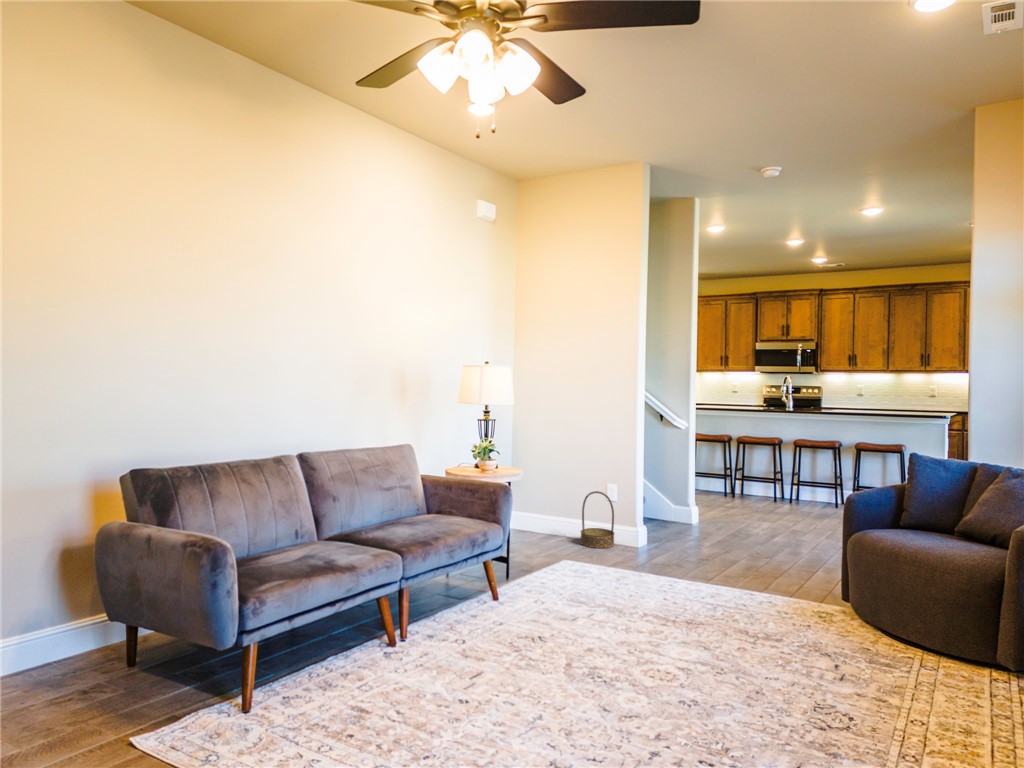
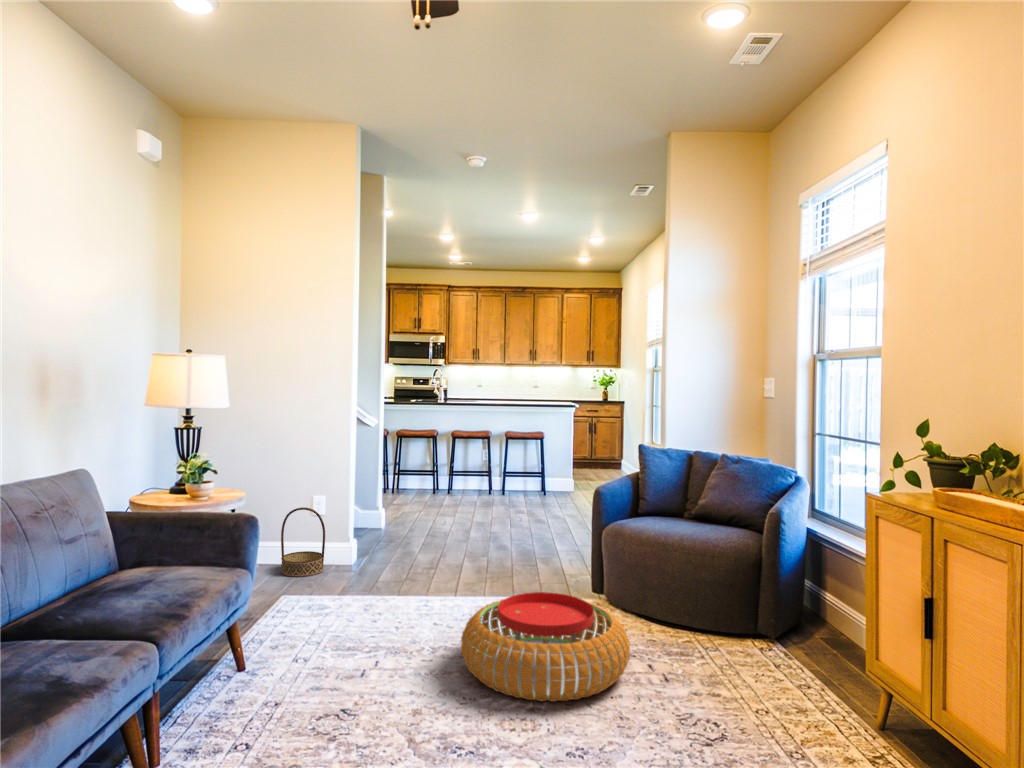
pouf: none [643,587,814,694] -> present [461,592,630,702]

